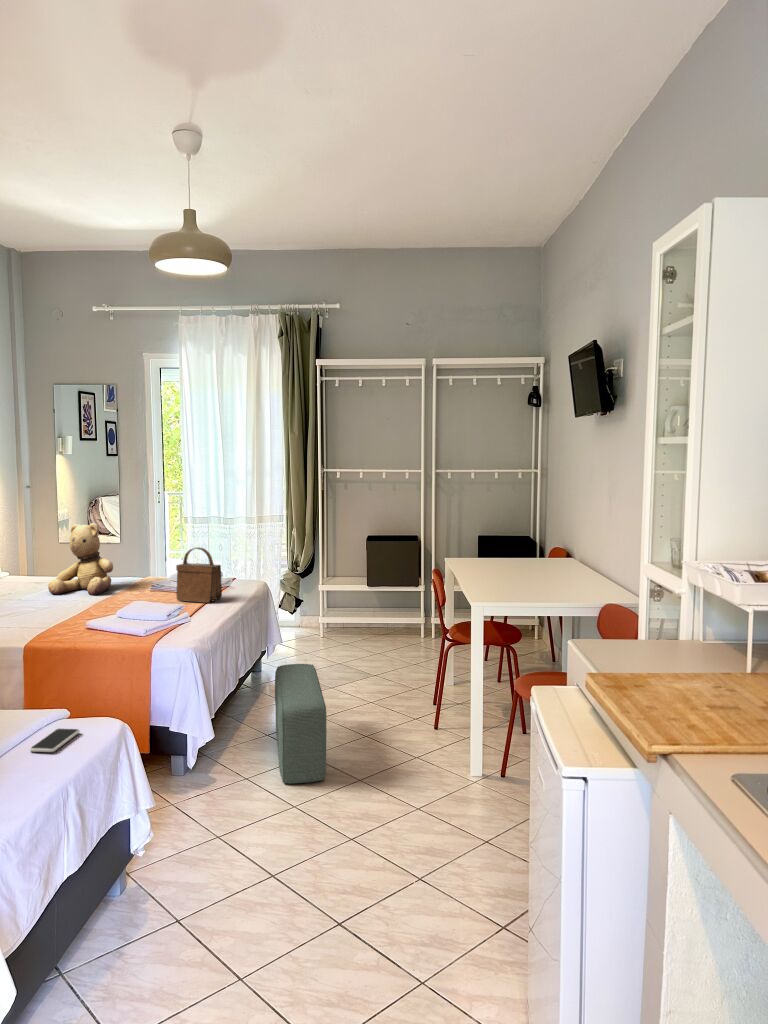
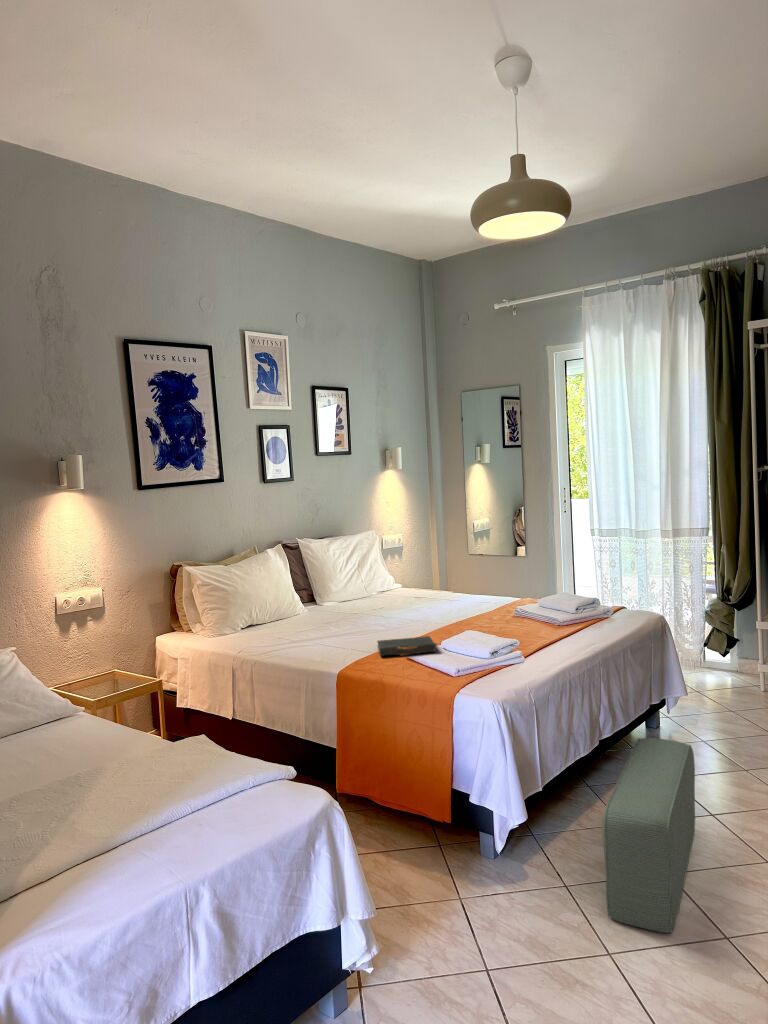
teddy bear: present [48,523,113,595] -> none [418,536,479,615]
handbag: present [176,547,222,603] -> none [530,570,584,640]
book: none [42,611,106,631] -> present [377,636,435,656]
smartphone: present [30,729,80,752] -> none [206,795,274,829]

